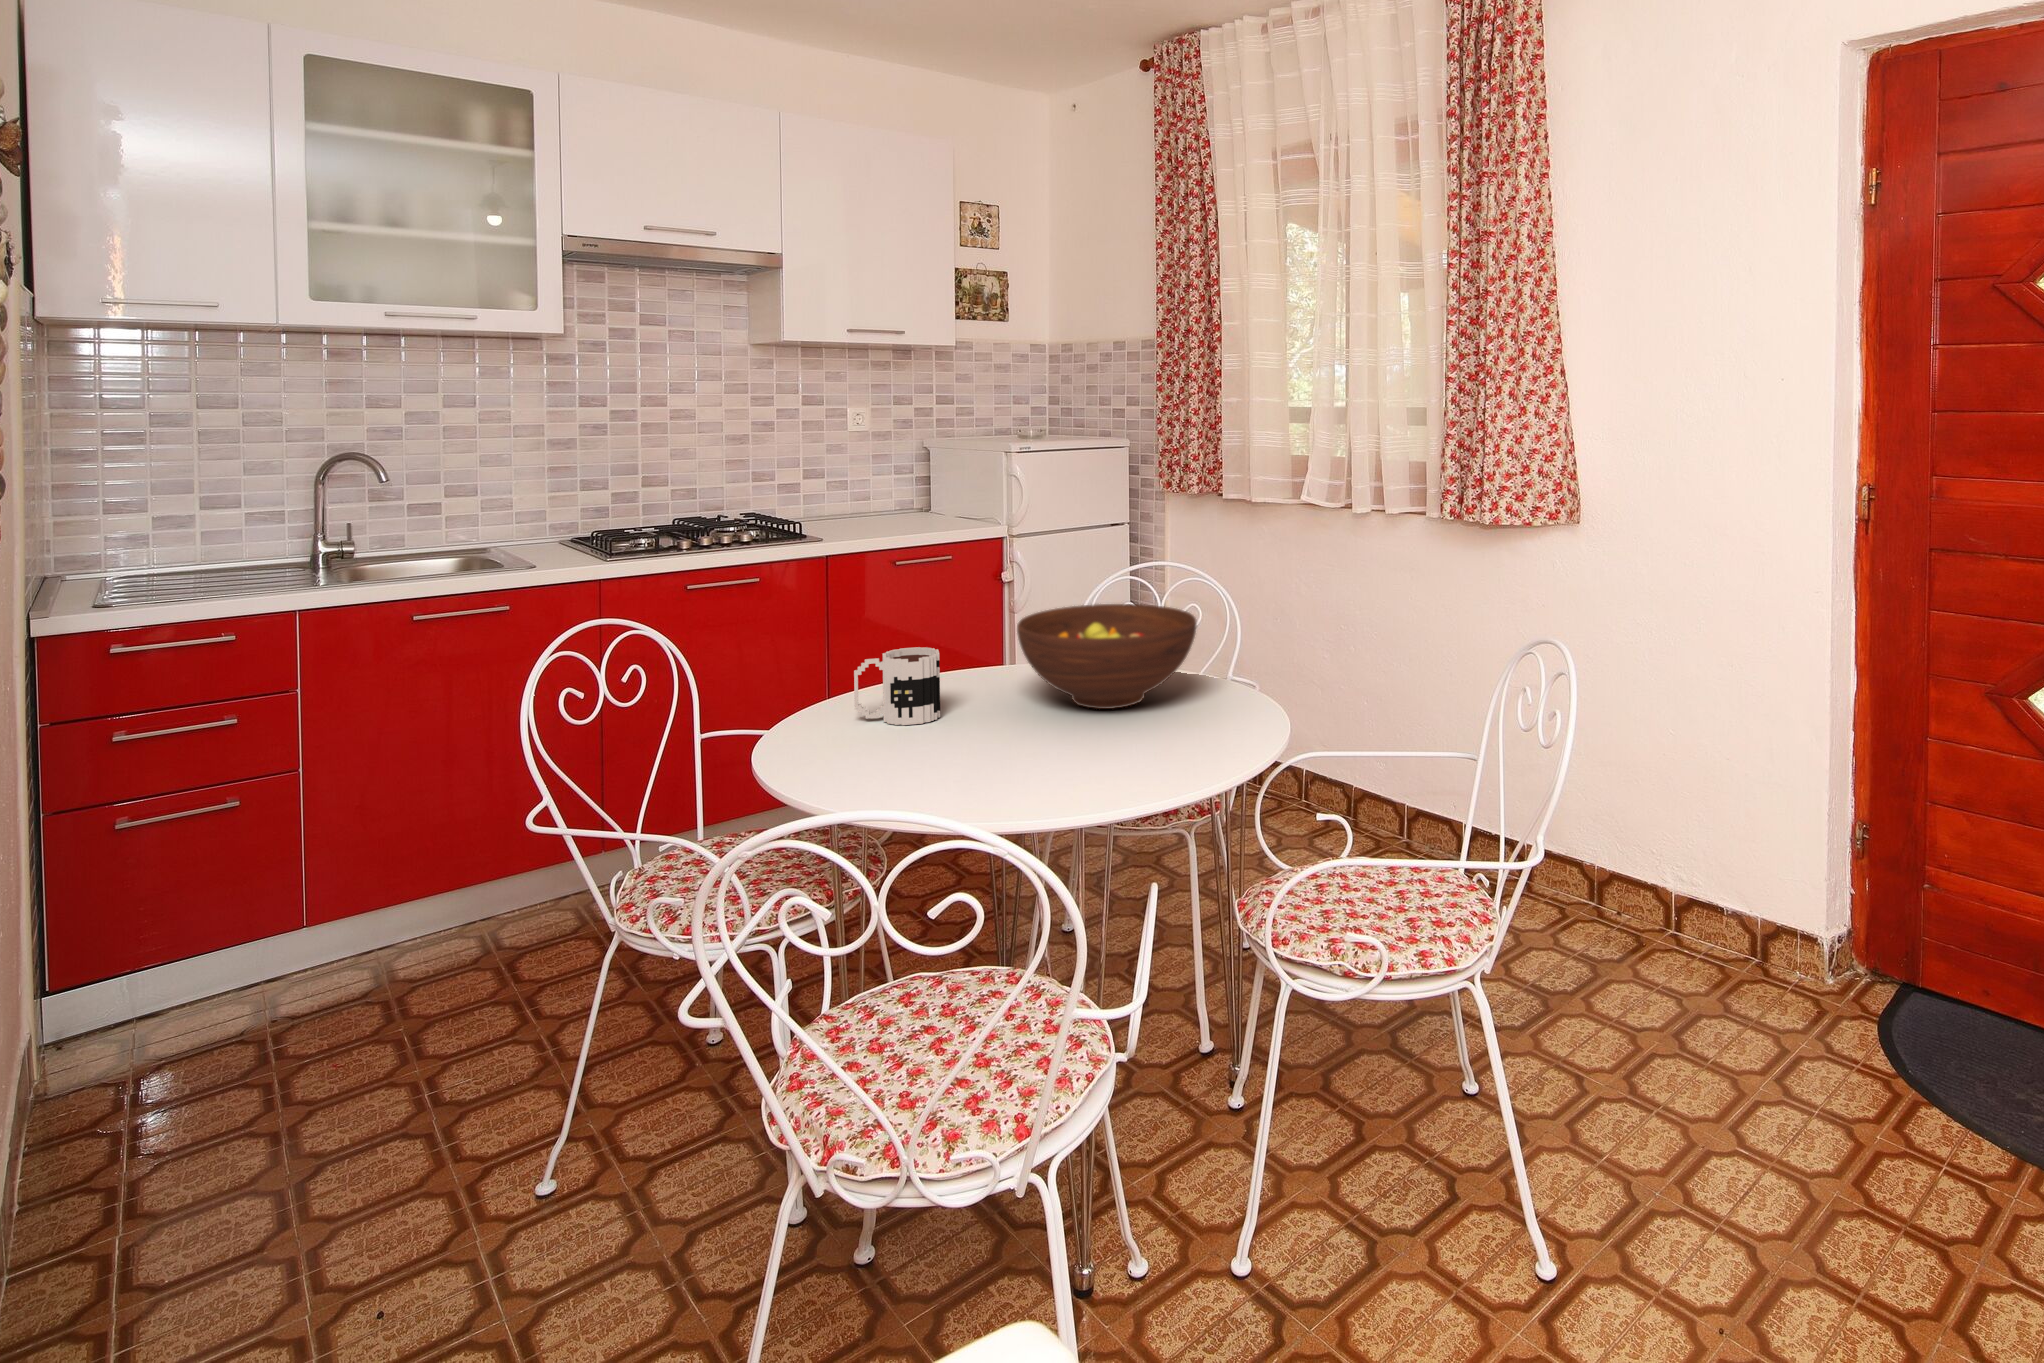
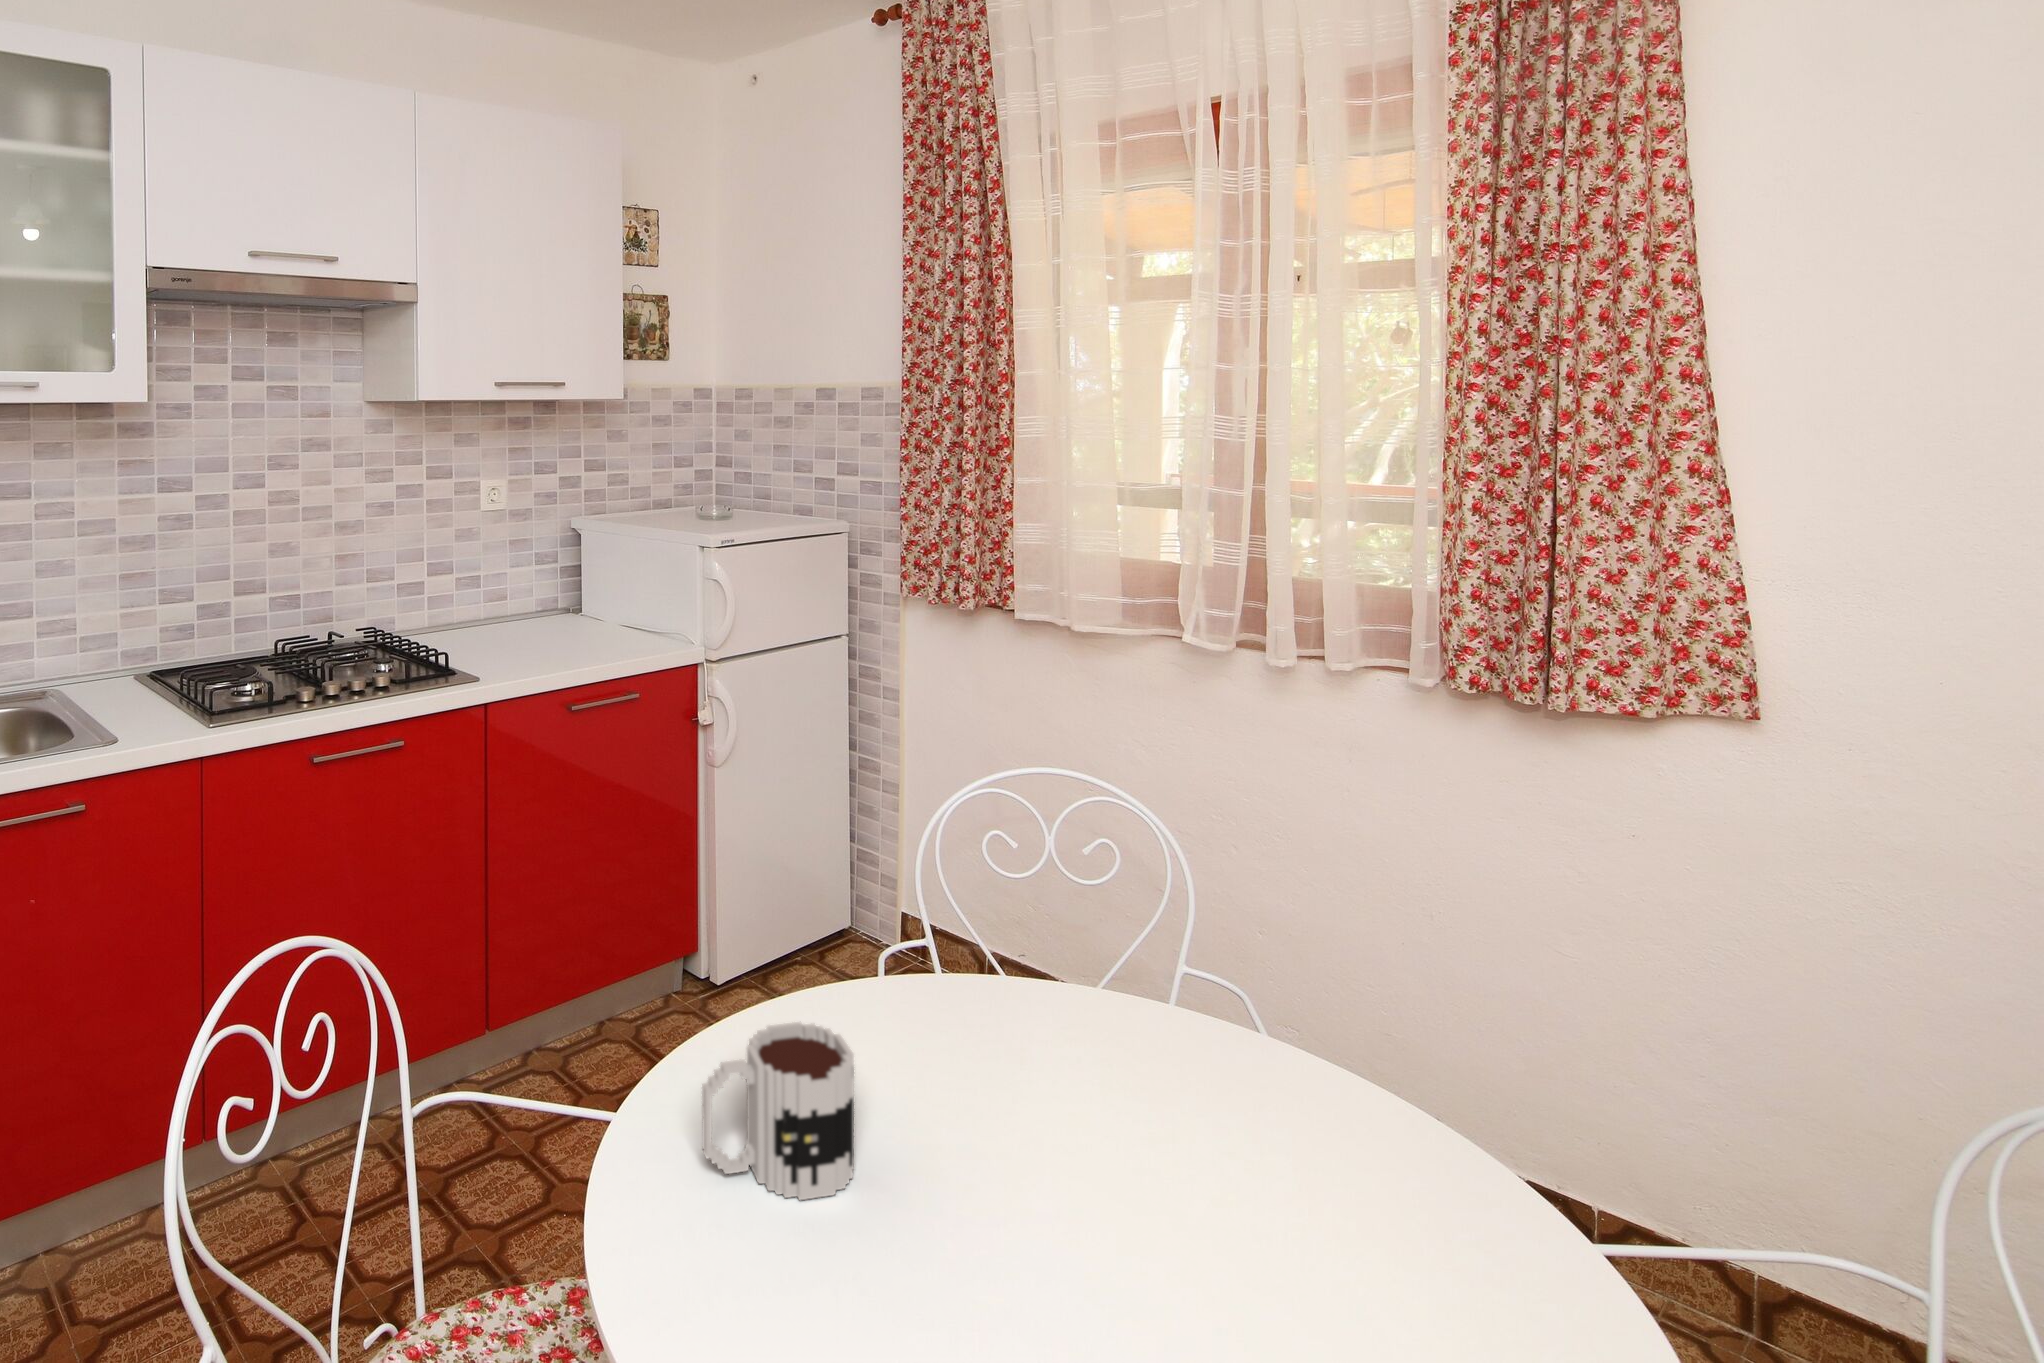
fruit bowl: present [1017,604,1197,709] -> none [959,903,1311,1154]

